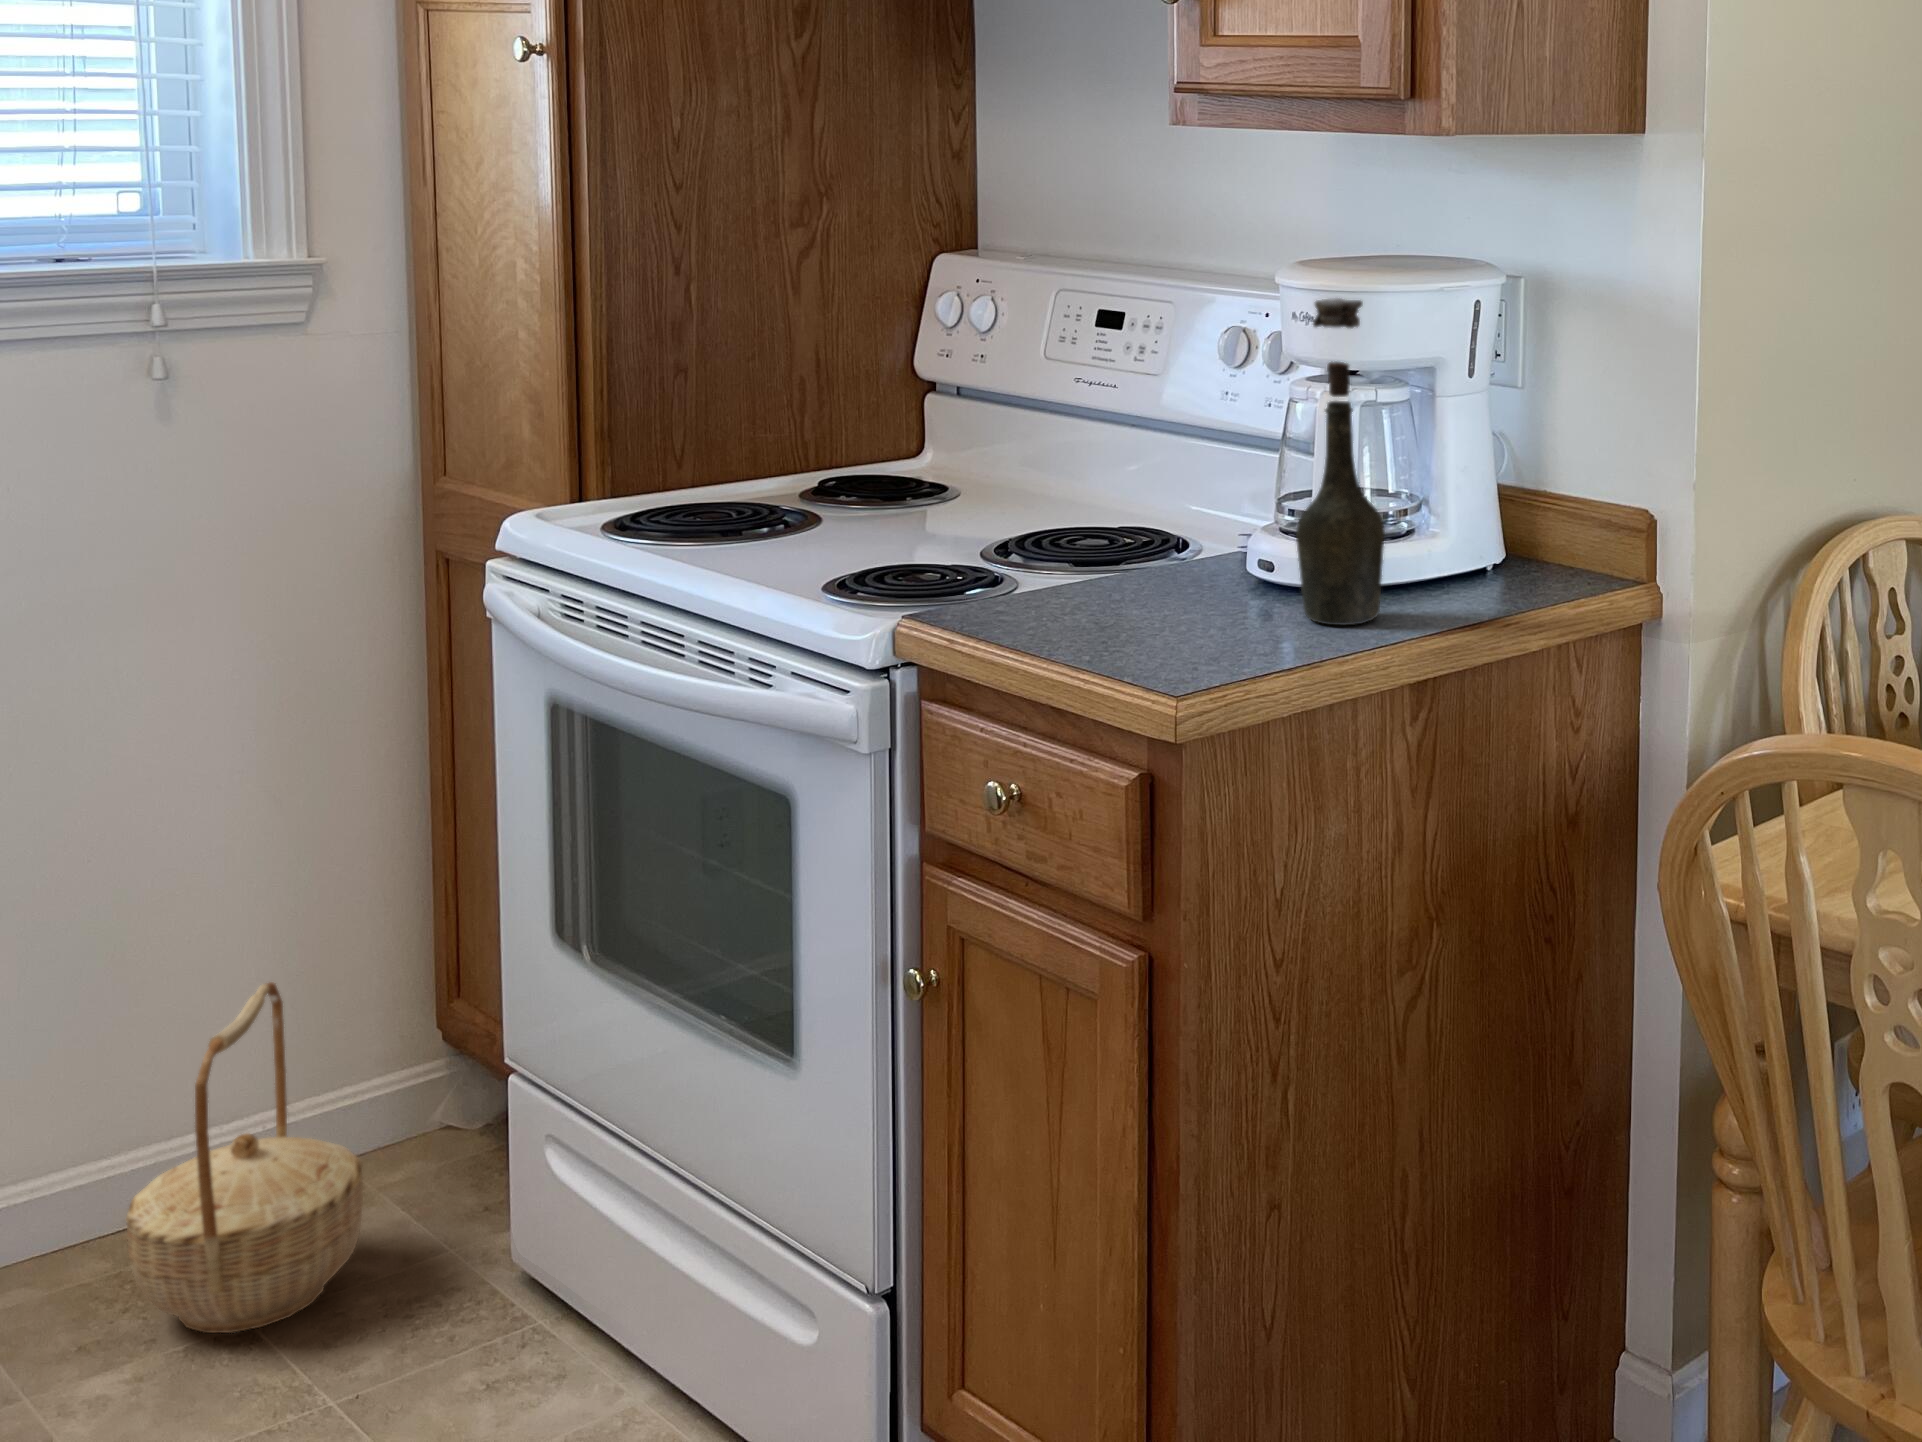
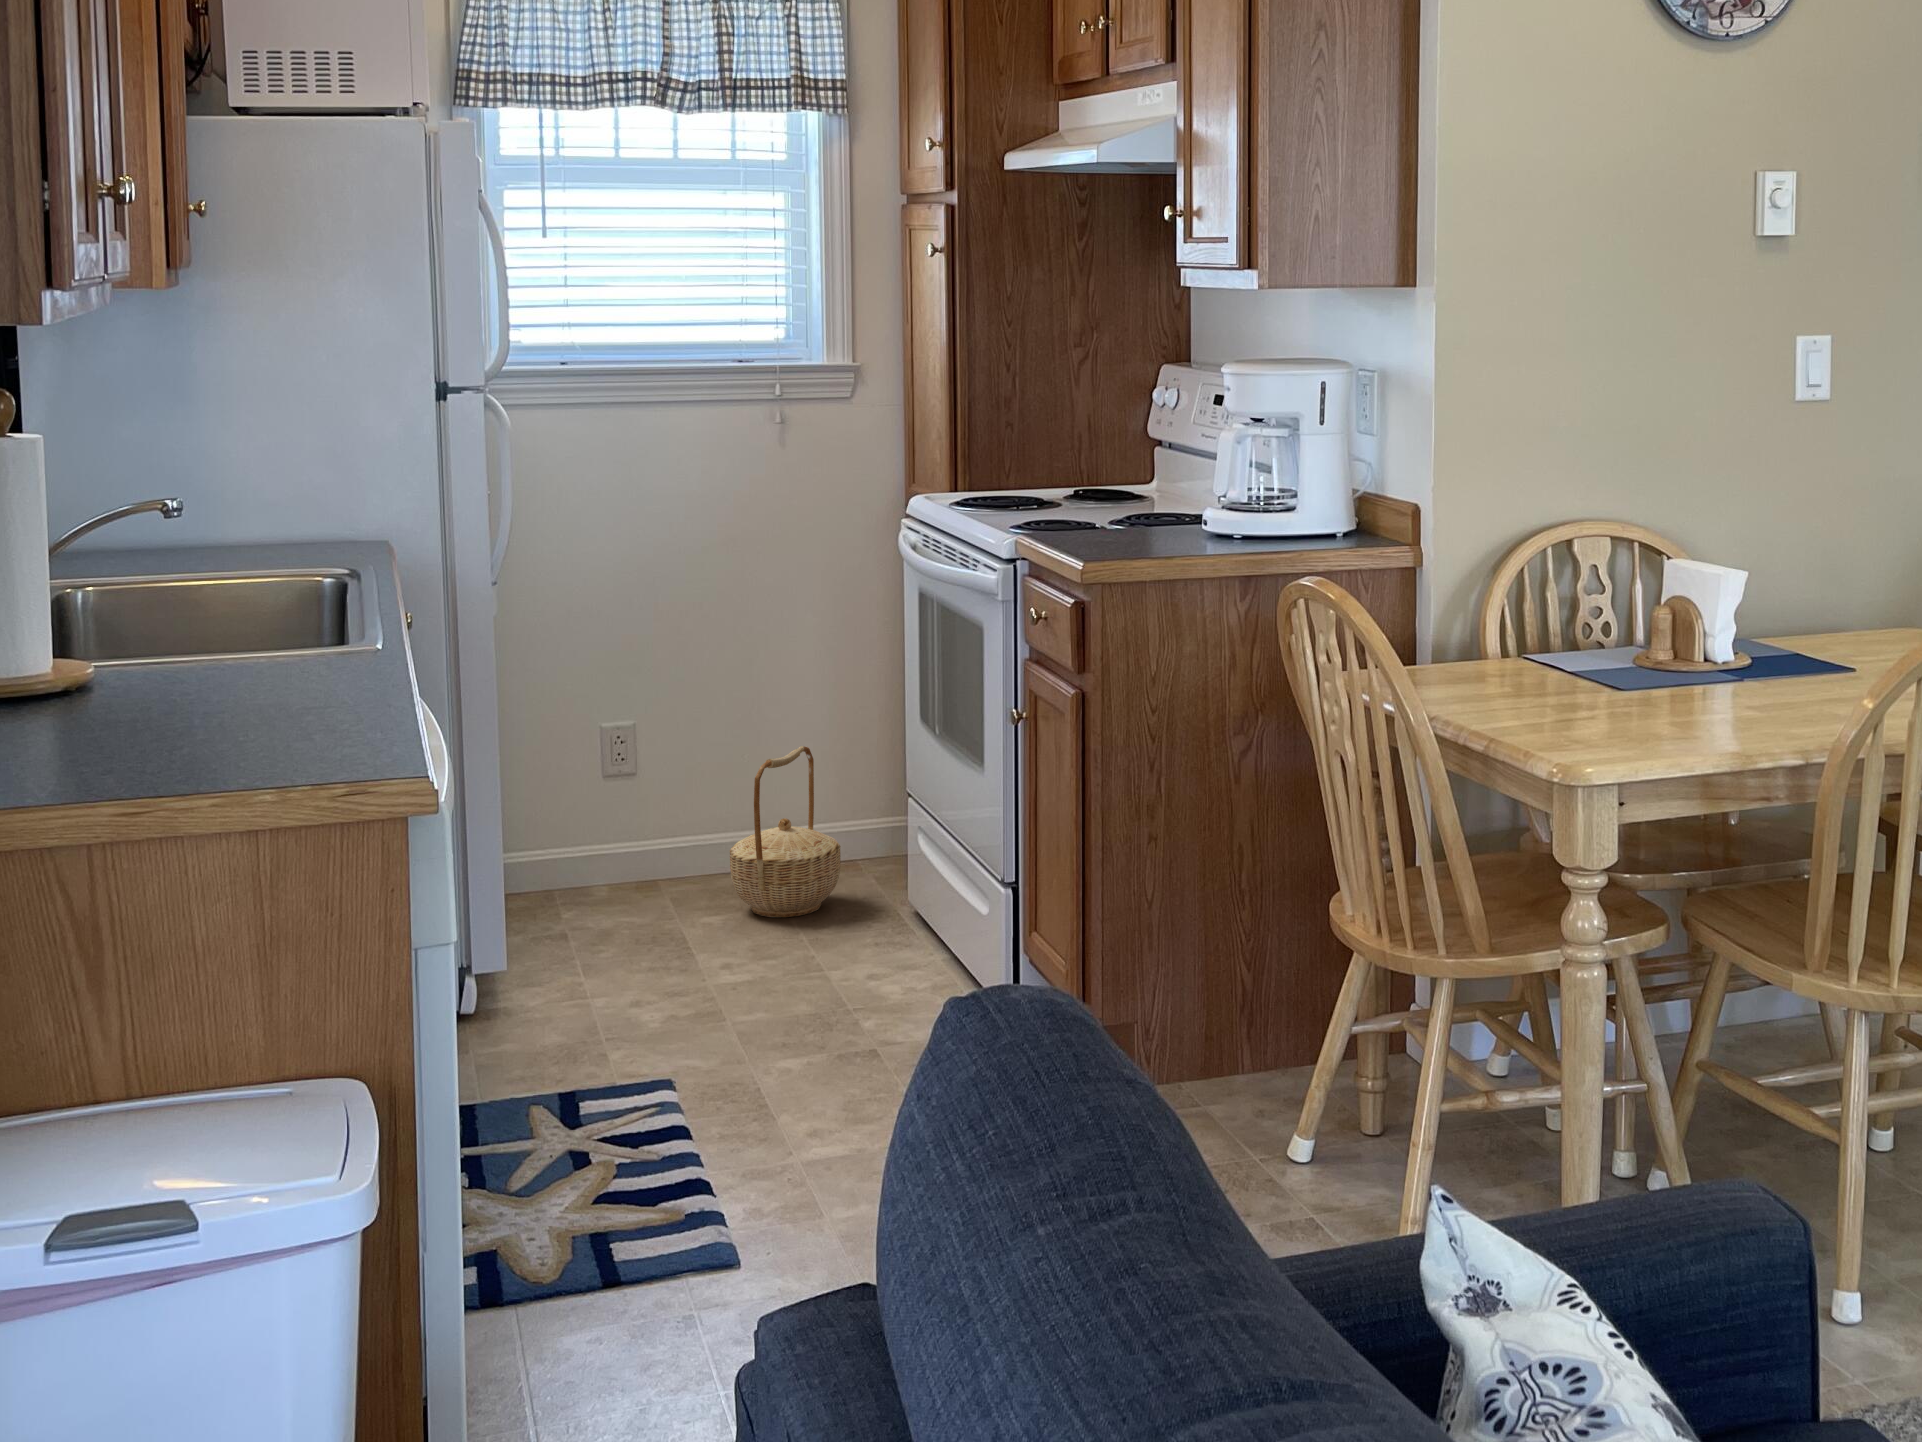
bottle: present [1296,298,1385,625] -> none [1201,373,1248,549]

